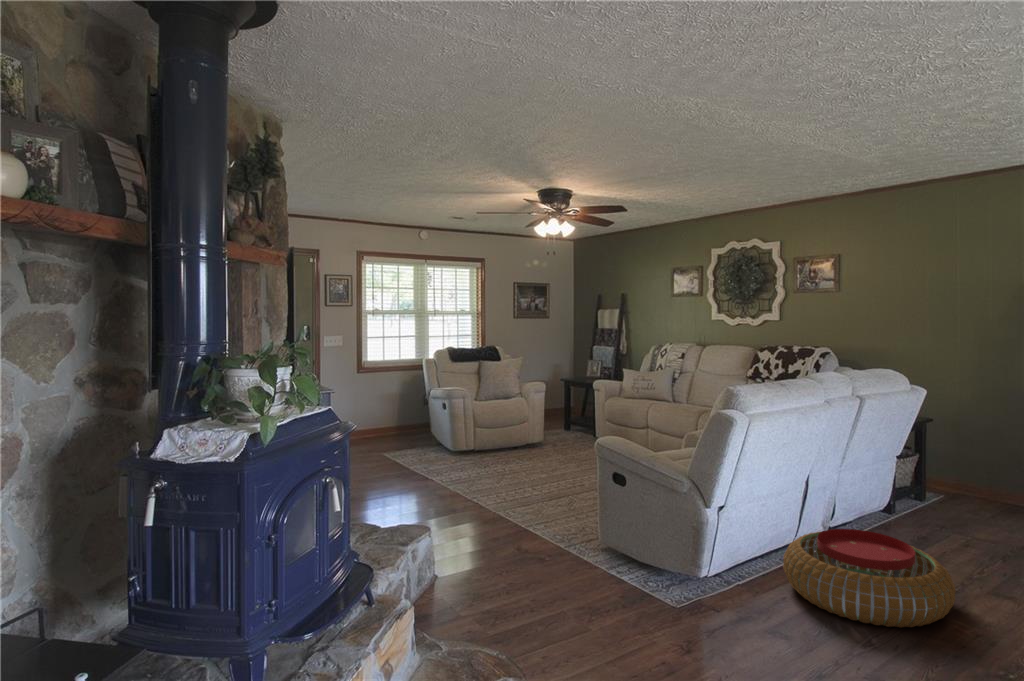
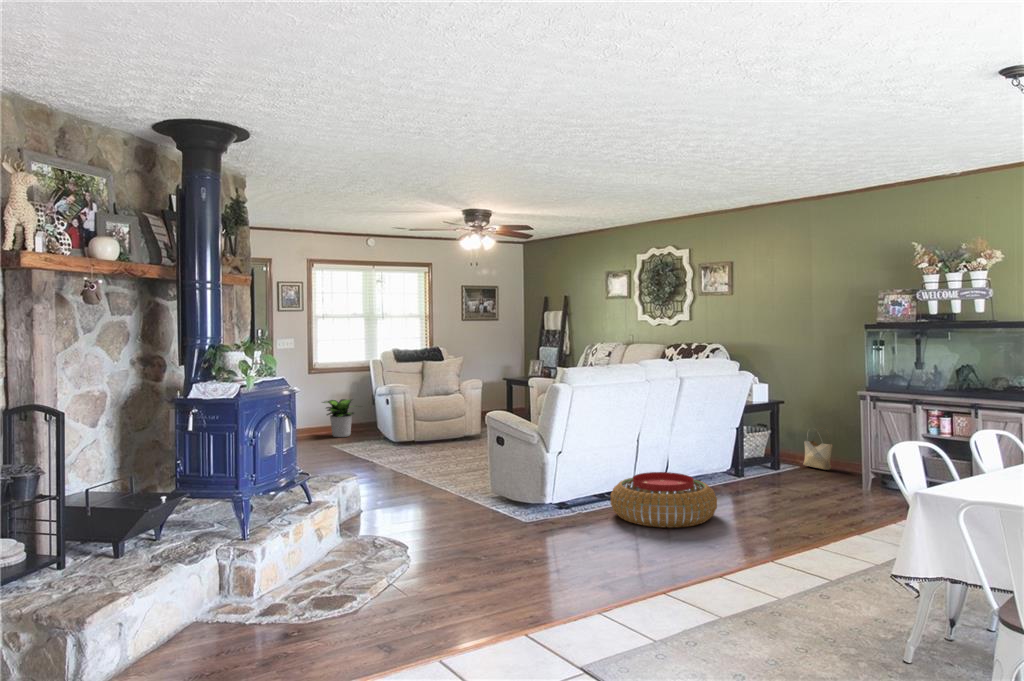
potted plant: none [369,401,415,443] -> present [323,399,354,437]
woven basket: none [951,451,995,503] -> present [804,441,833,470]

